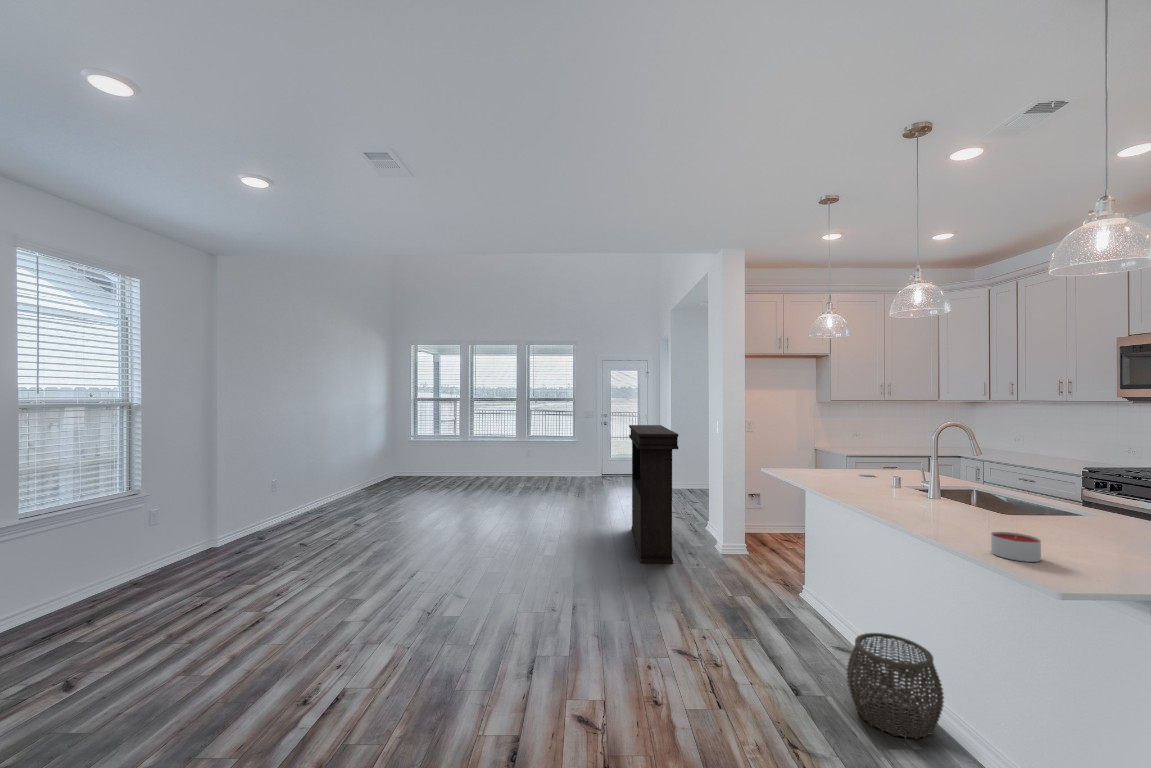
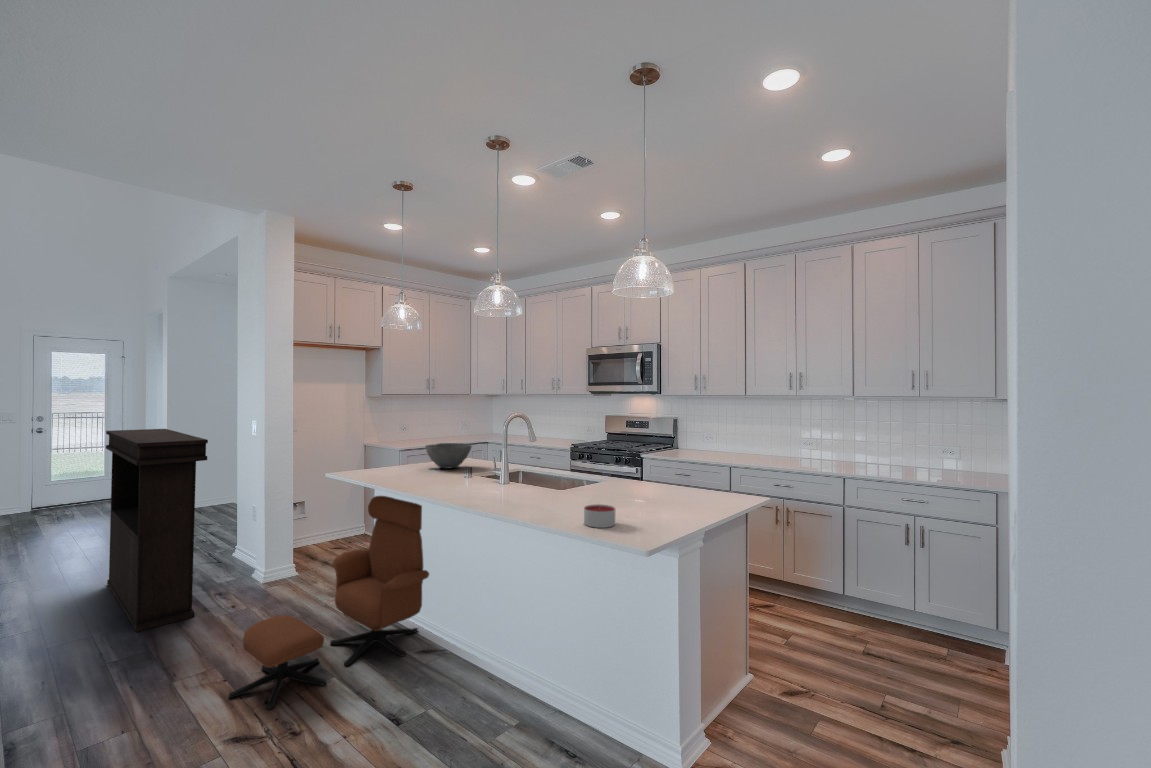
bowl: none [852,451,906,477] -> present [425,443,471,469]
lounge chair: none [682,494,844,646] -> present [228,496,429,710]
woven basket: present [847,633,944,739] -> none [447,619,528,720]

